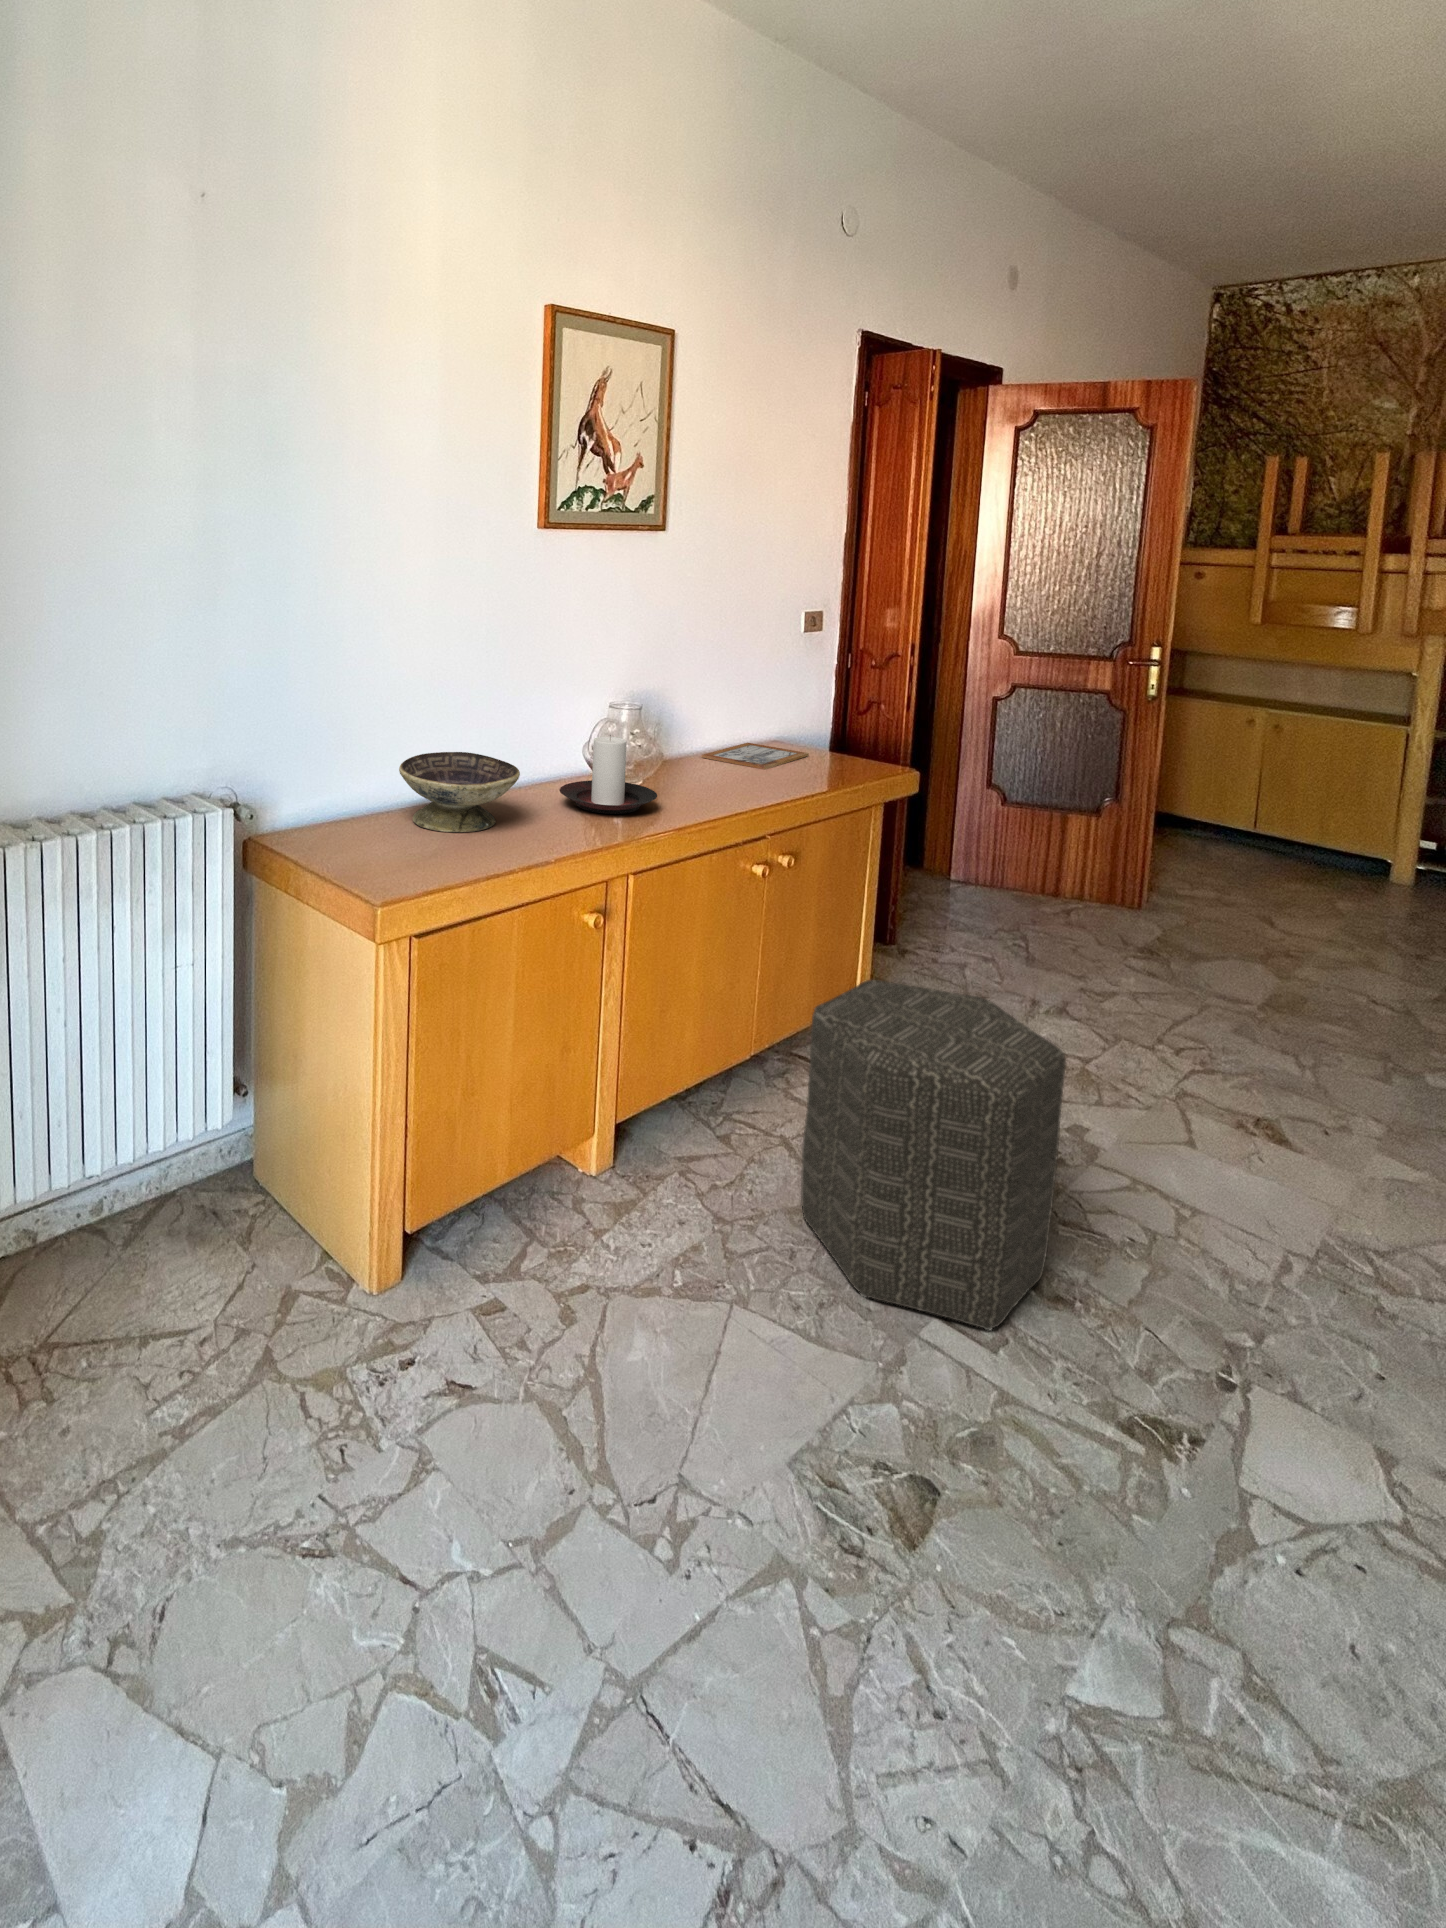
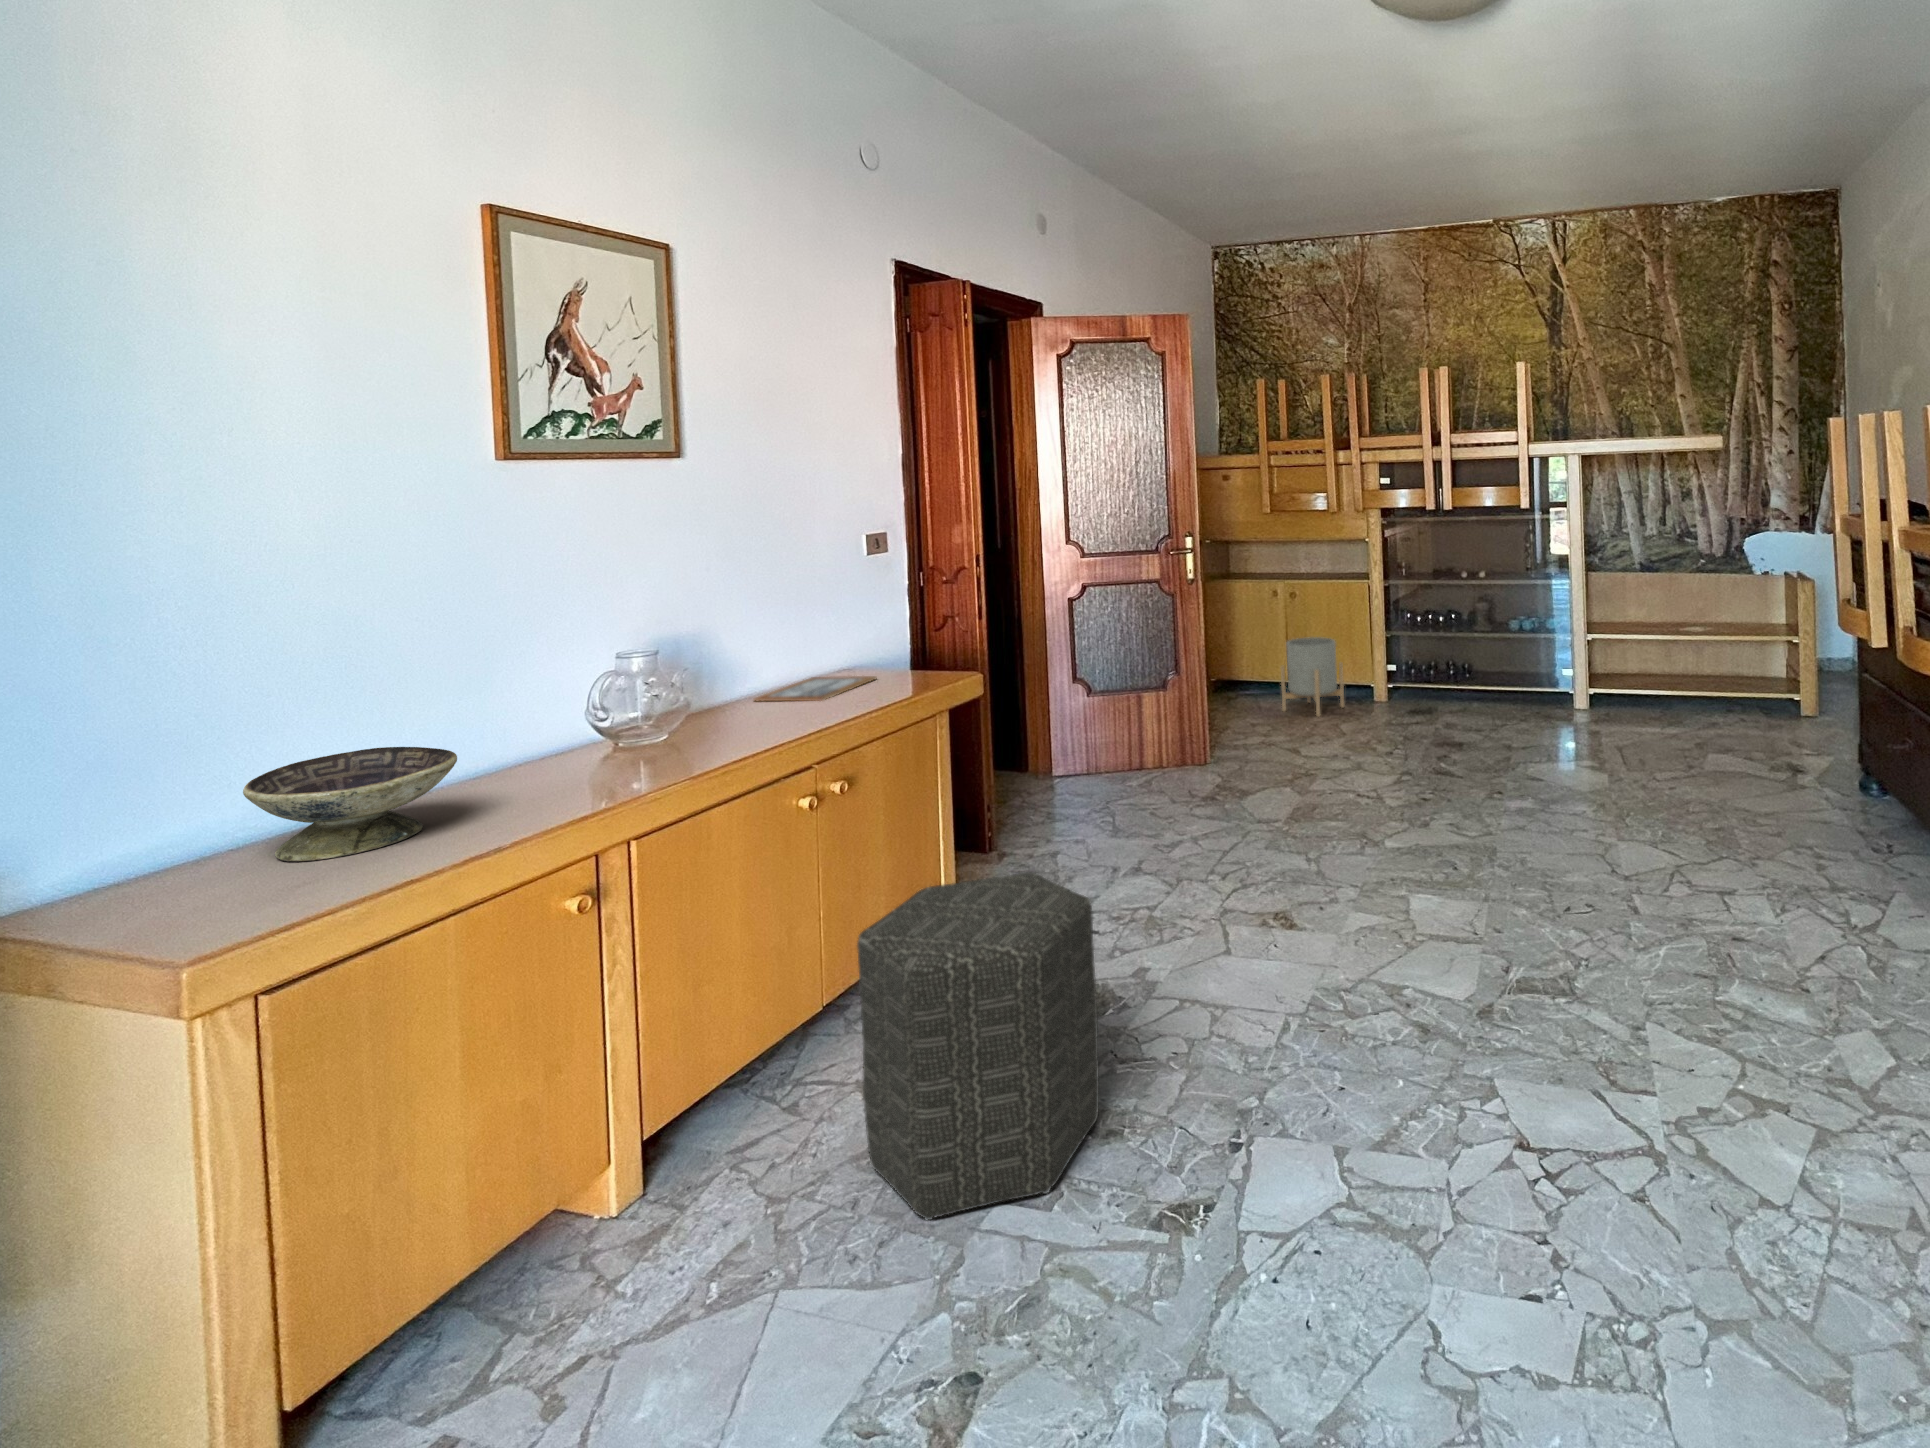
candle holder: present [559,735,657,814] -> none [533,691,670,786]
planter: none [1245,785,1353,888] -> present [1281,637,1344,716]

